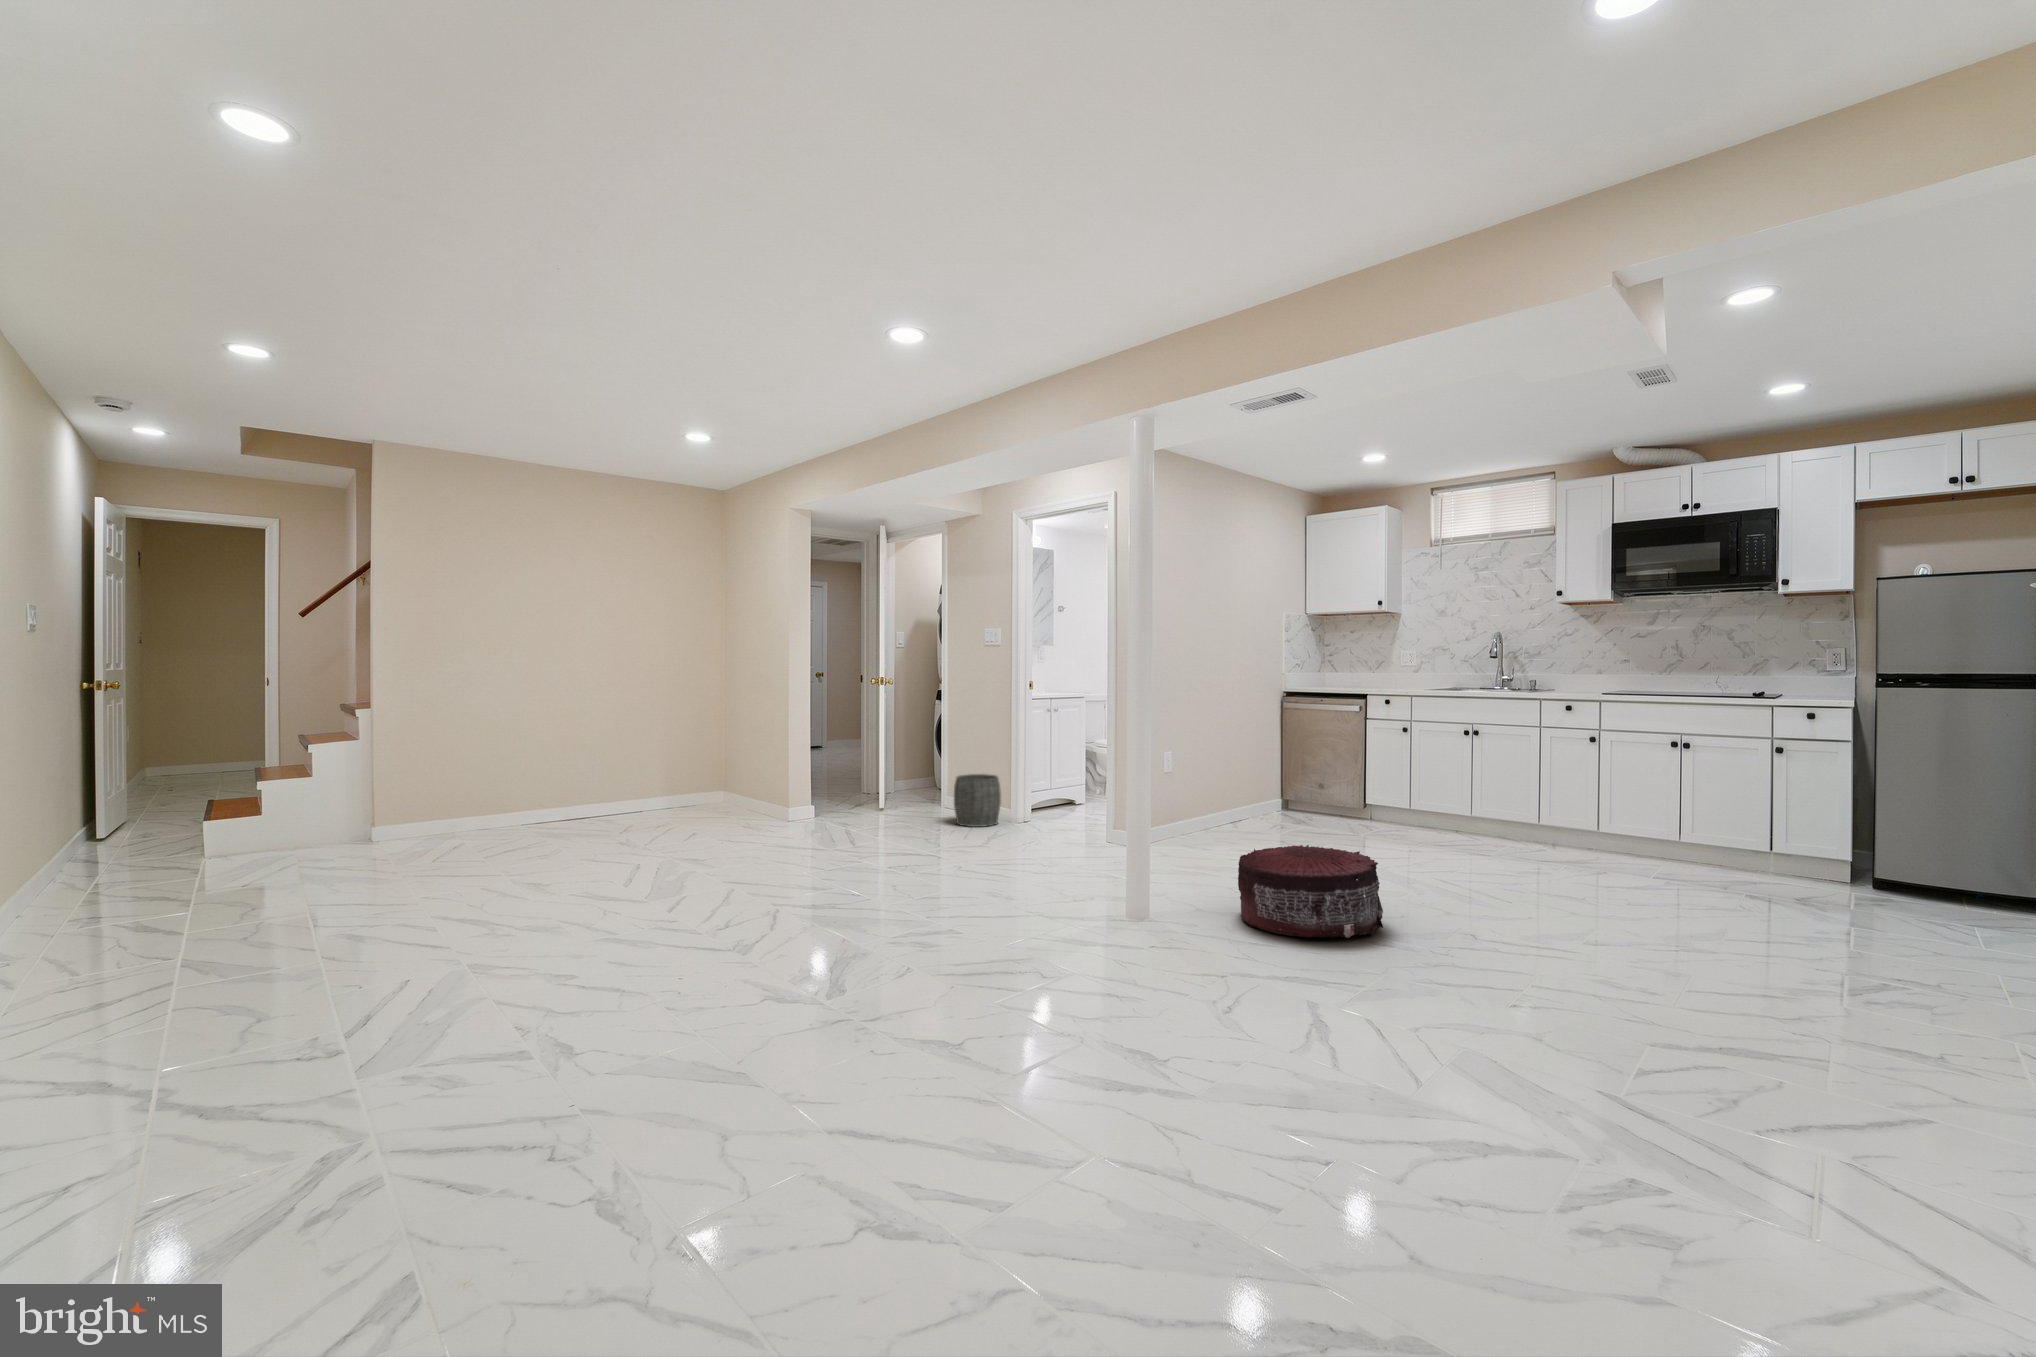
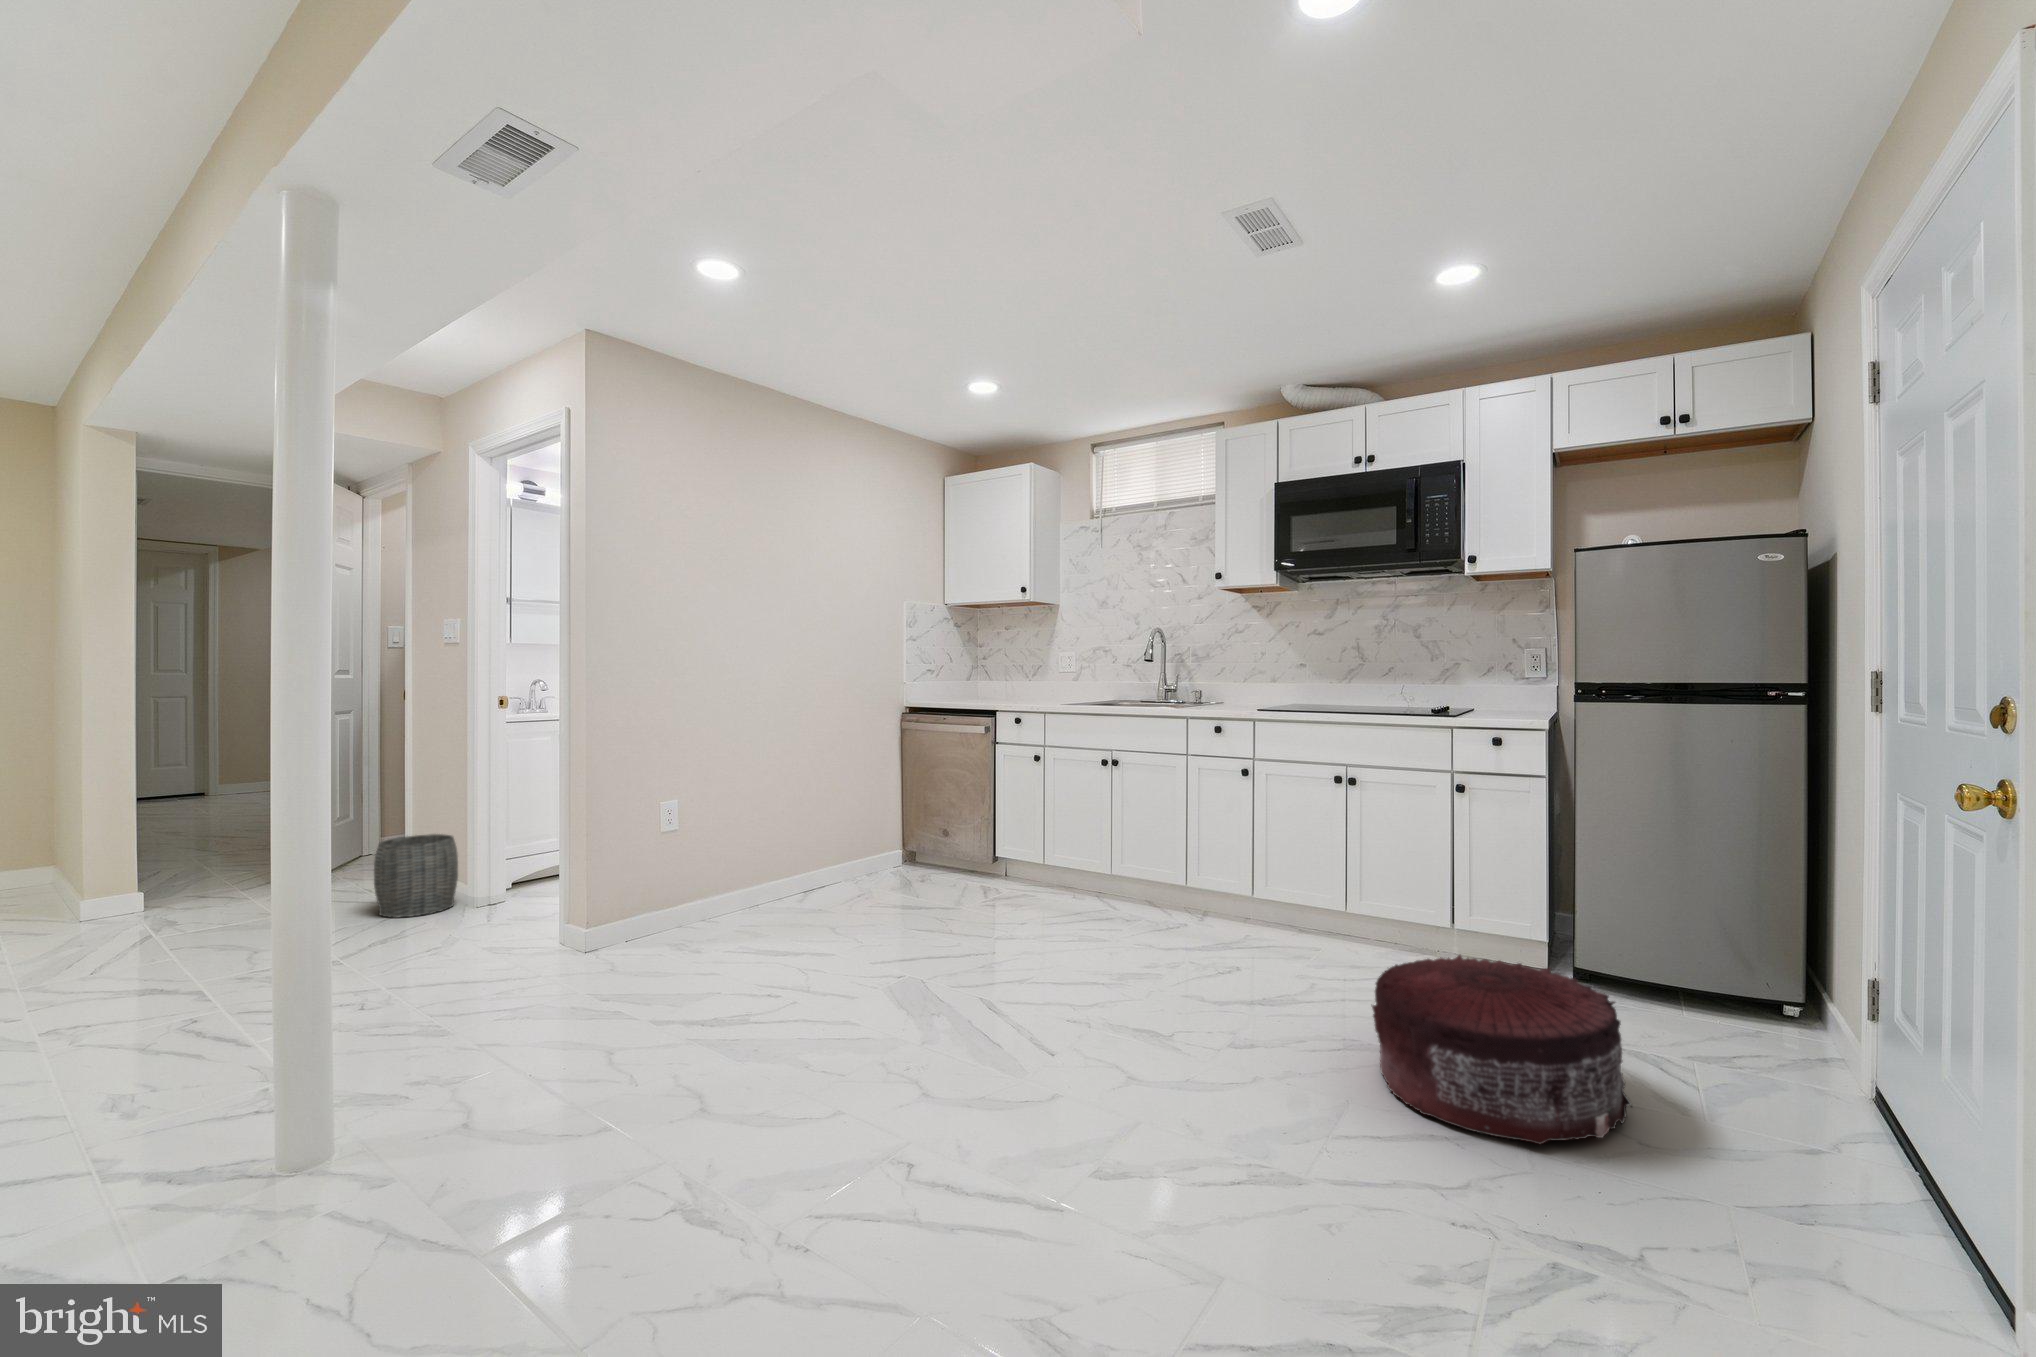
pouf: present [1238,845,1383,938] -> present [1372,955,1631,1144]

